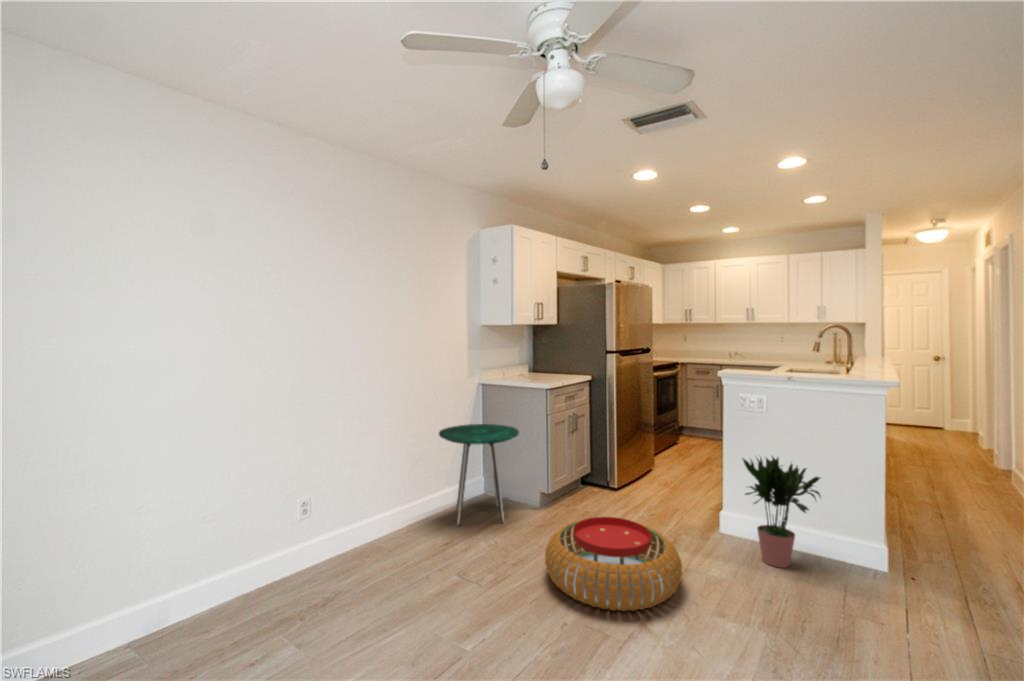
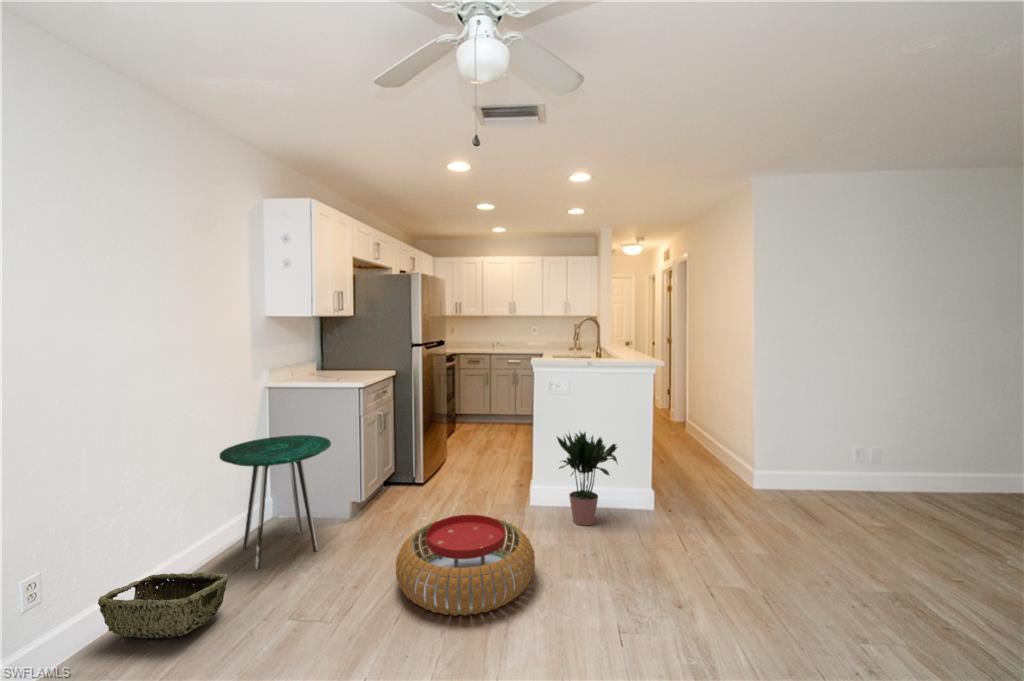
woven basket: none [357,509,429,554] -> present [98,573,228,638]

